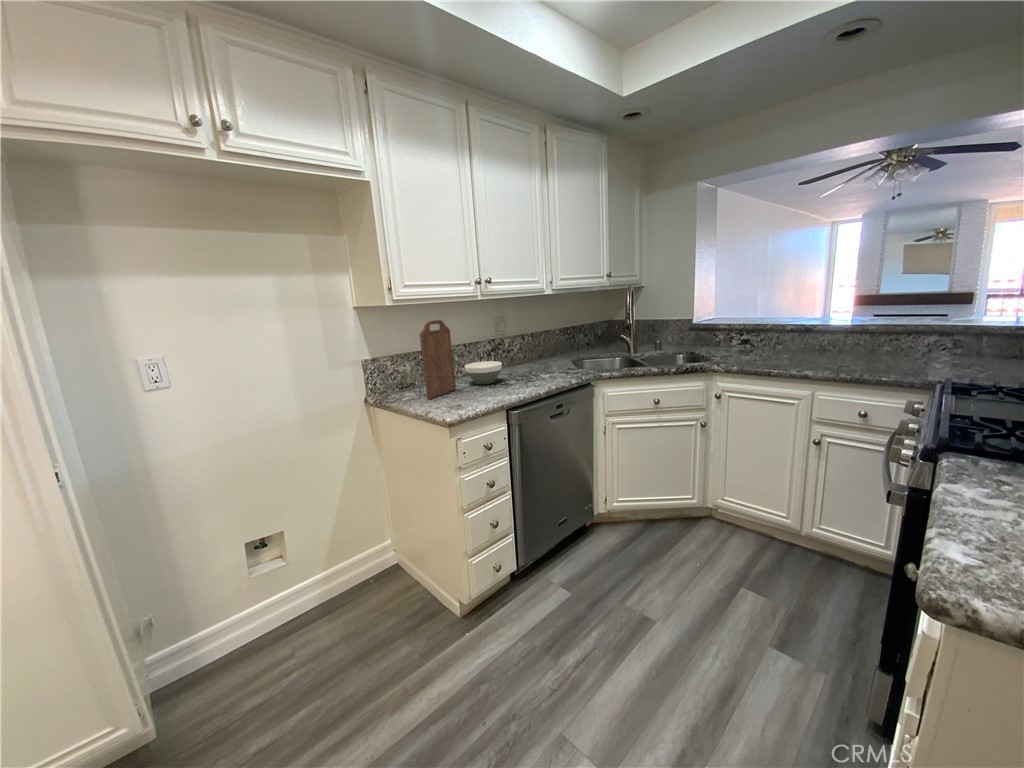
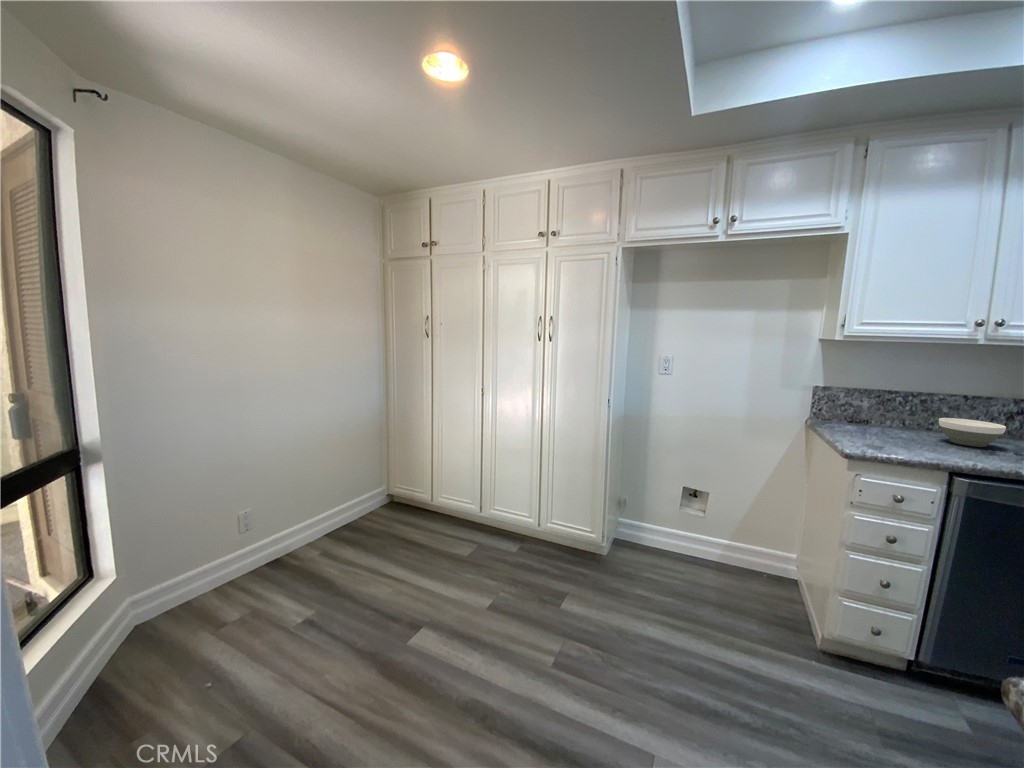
cutting board: present [420,320,456,399] -> none [861,360,921,438]

